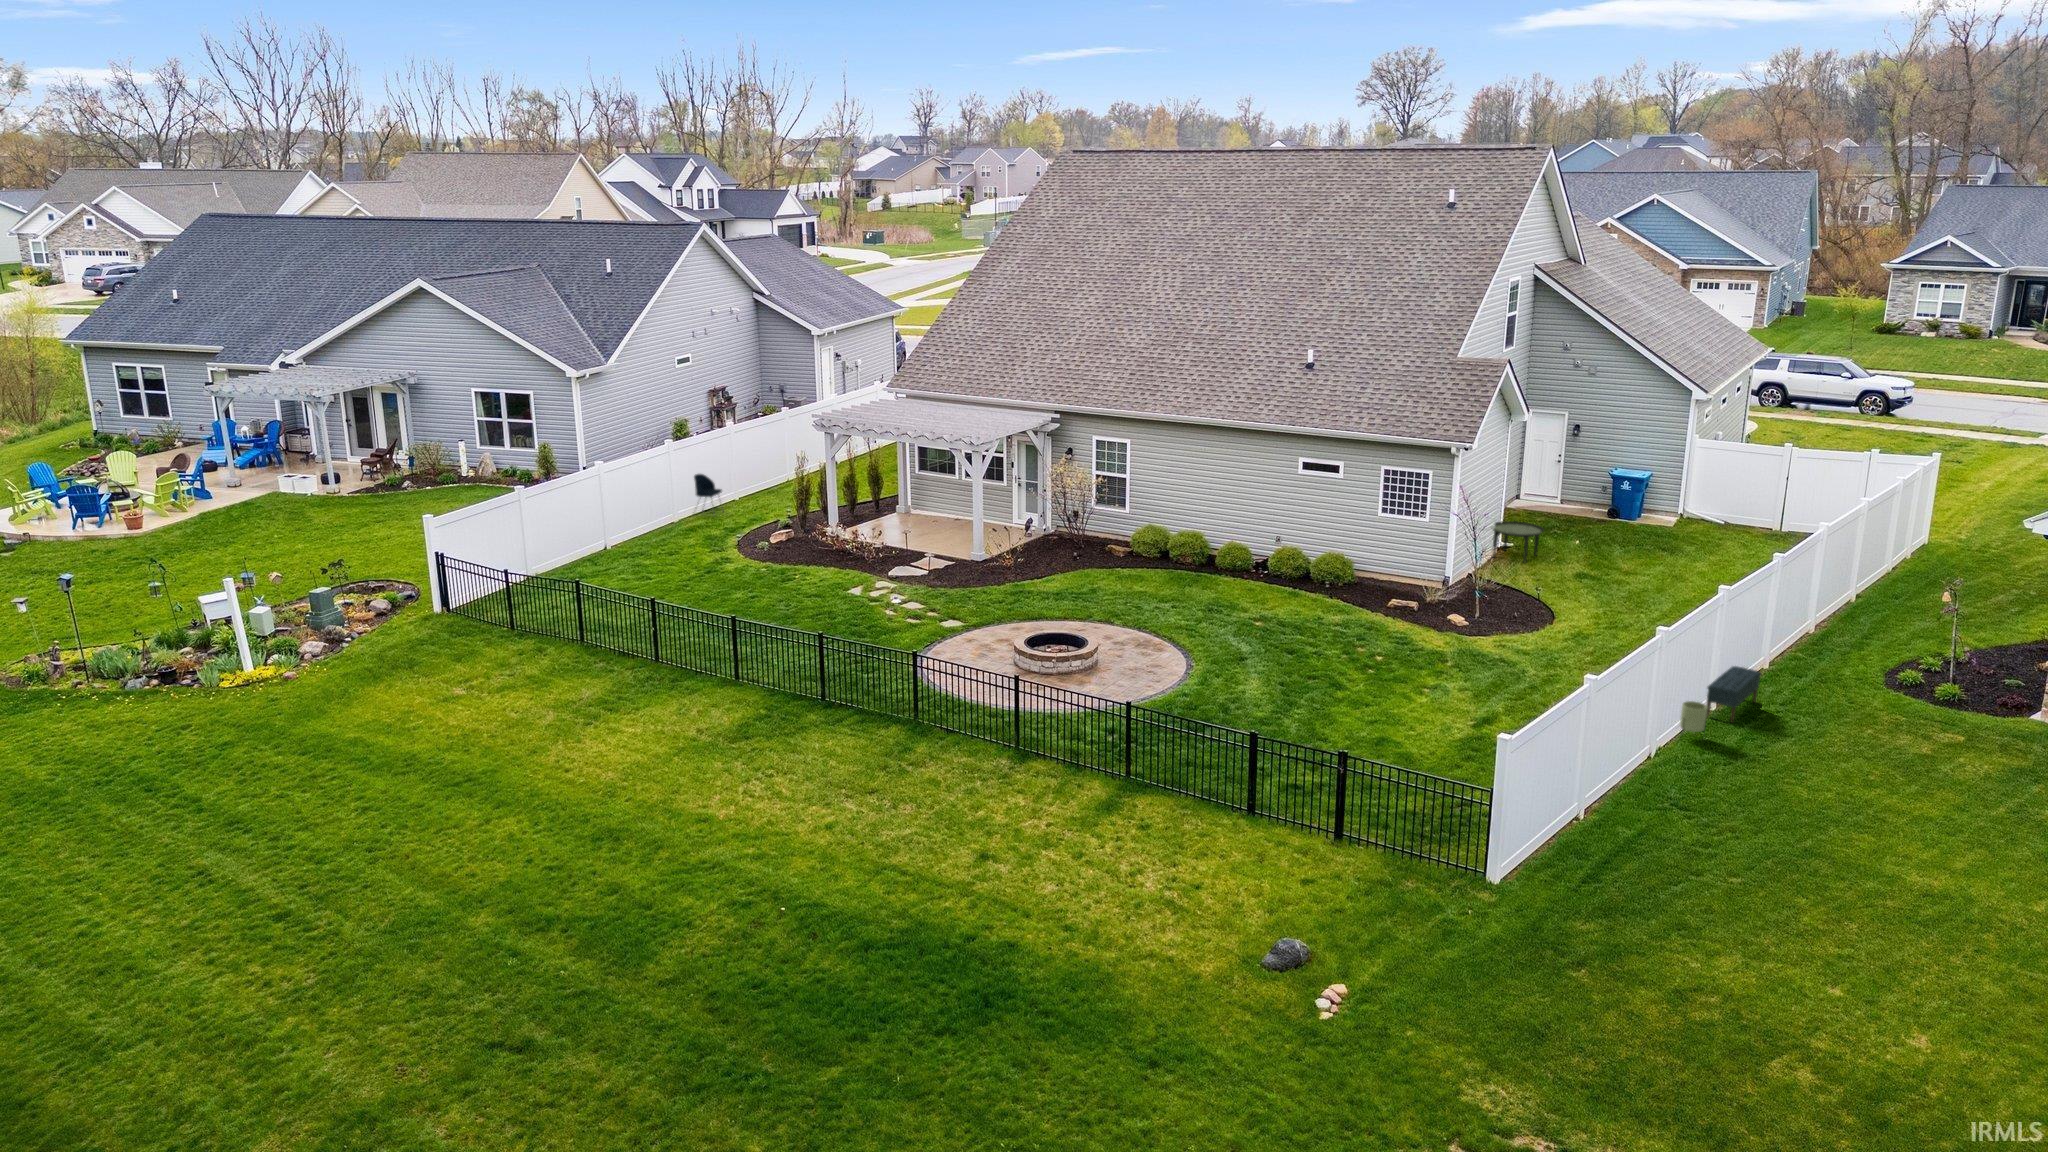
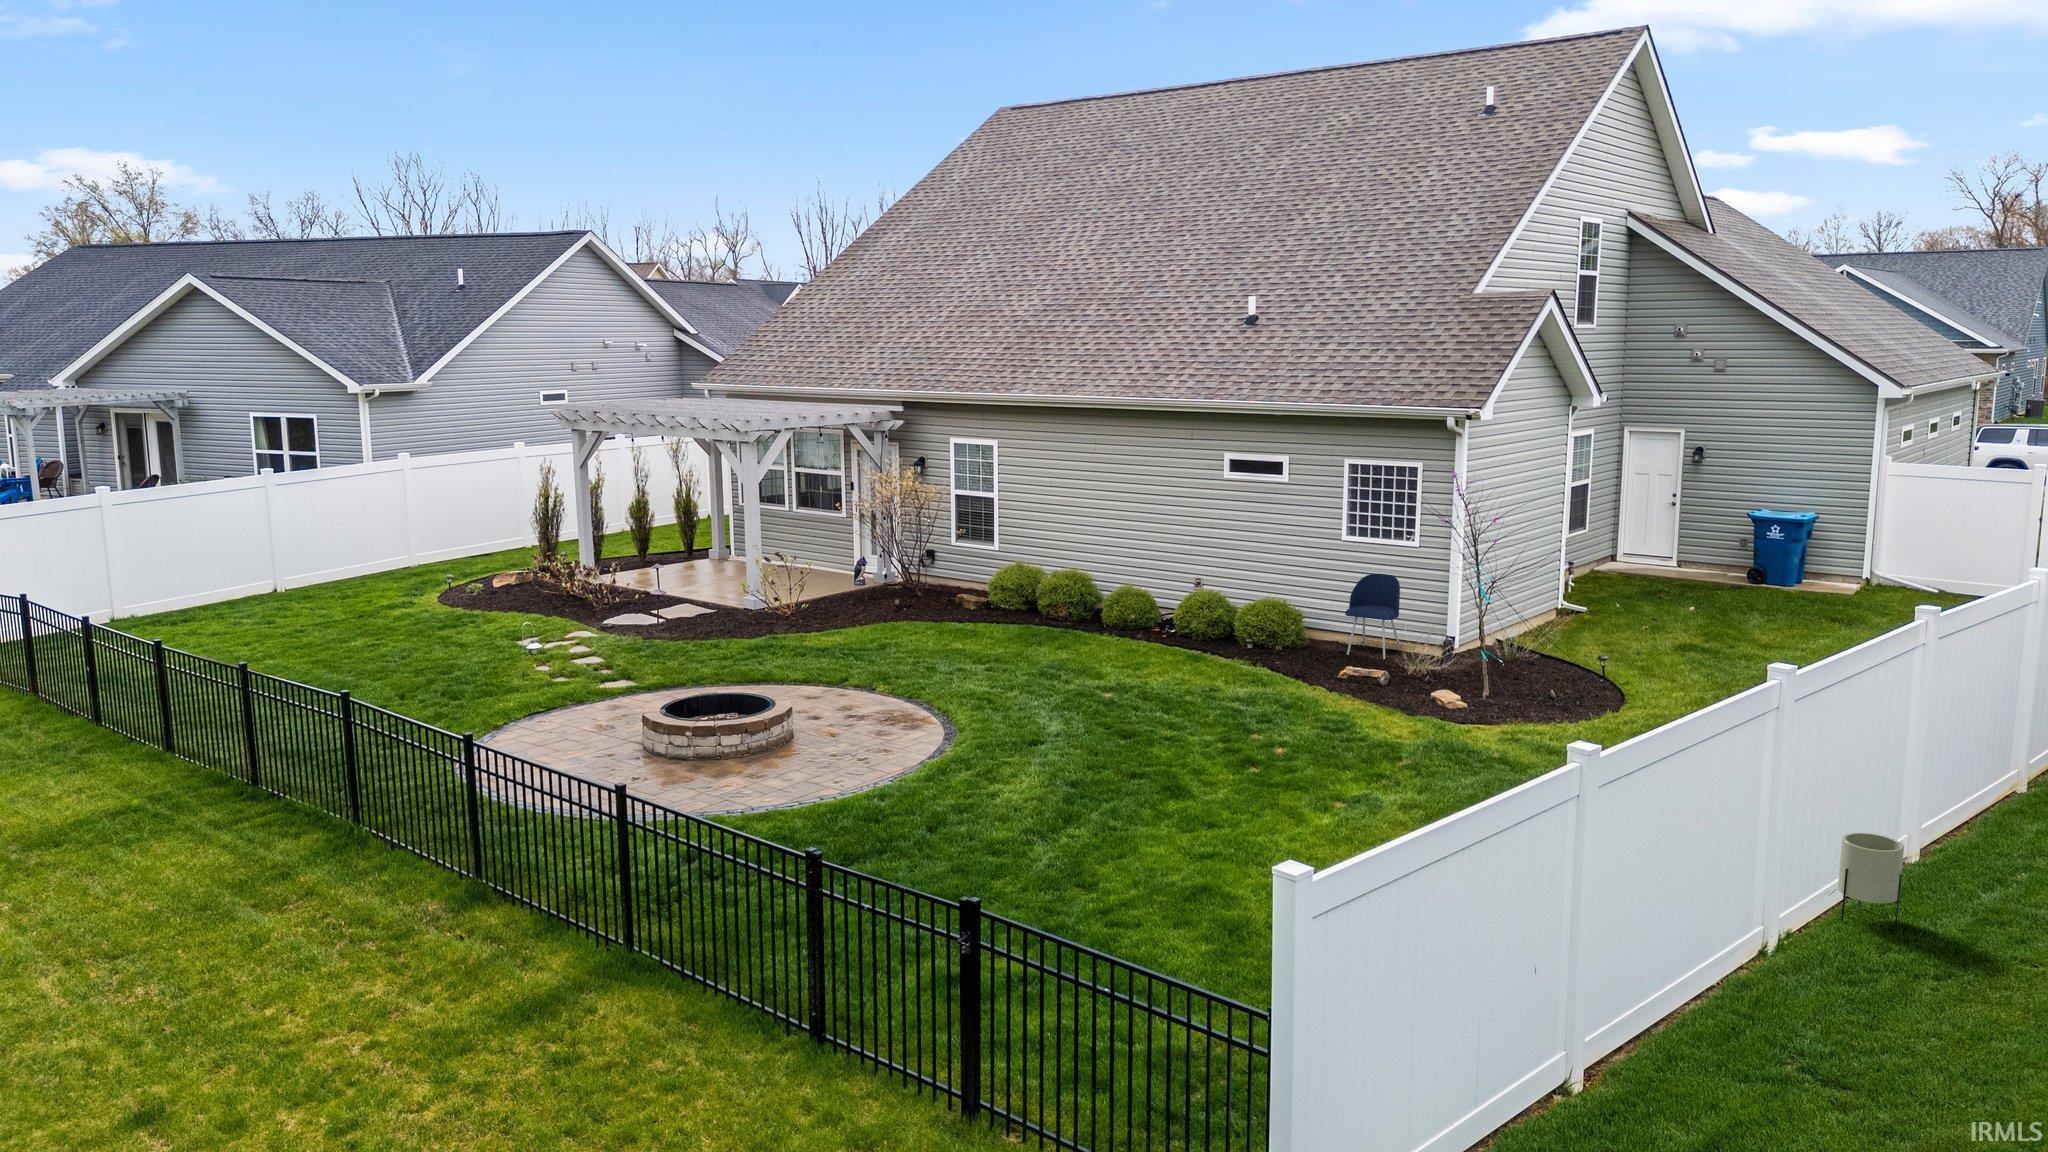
chair: present [694,474,722,514] -> present [1345,574,1400,659]
round table: present [1492,521,1544,563] -> none [1541,568,1630,629]
bench: present [1707,666,1761,723] -> none [1902,771,2031,890]

